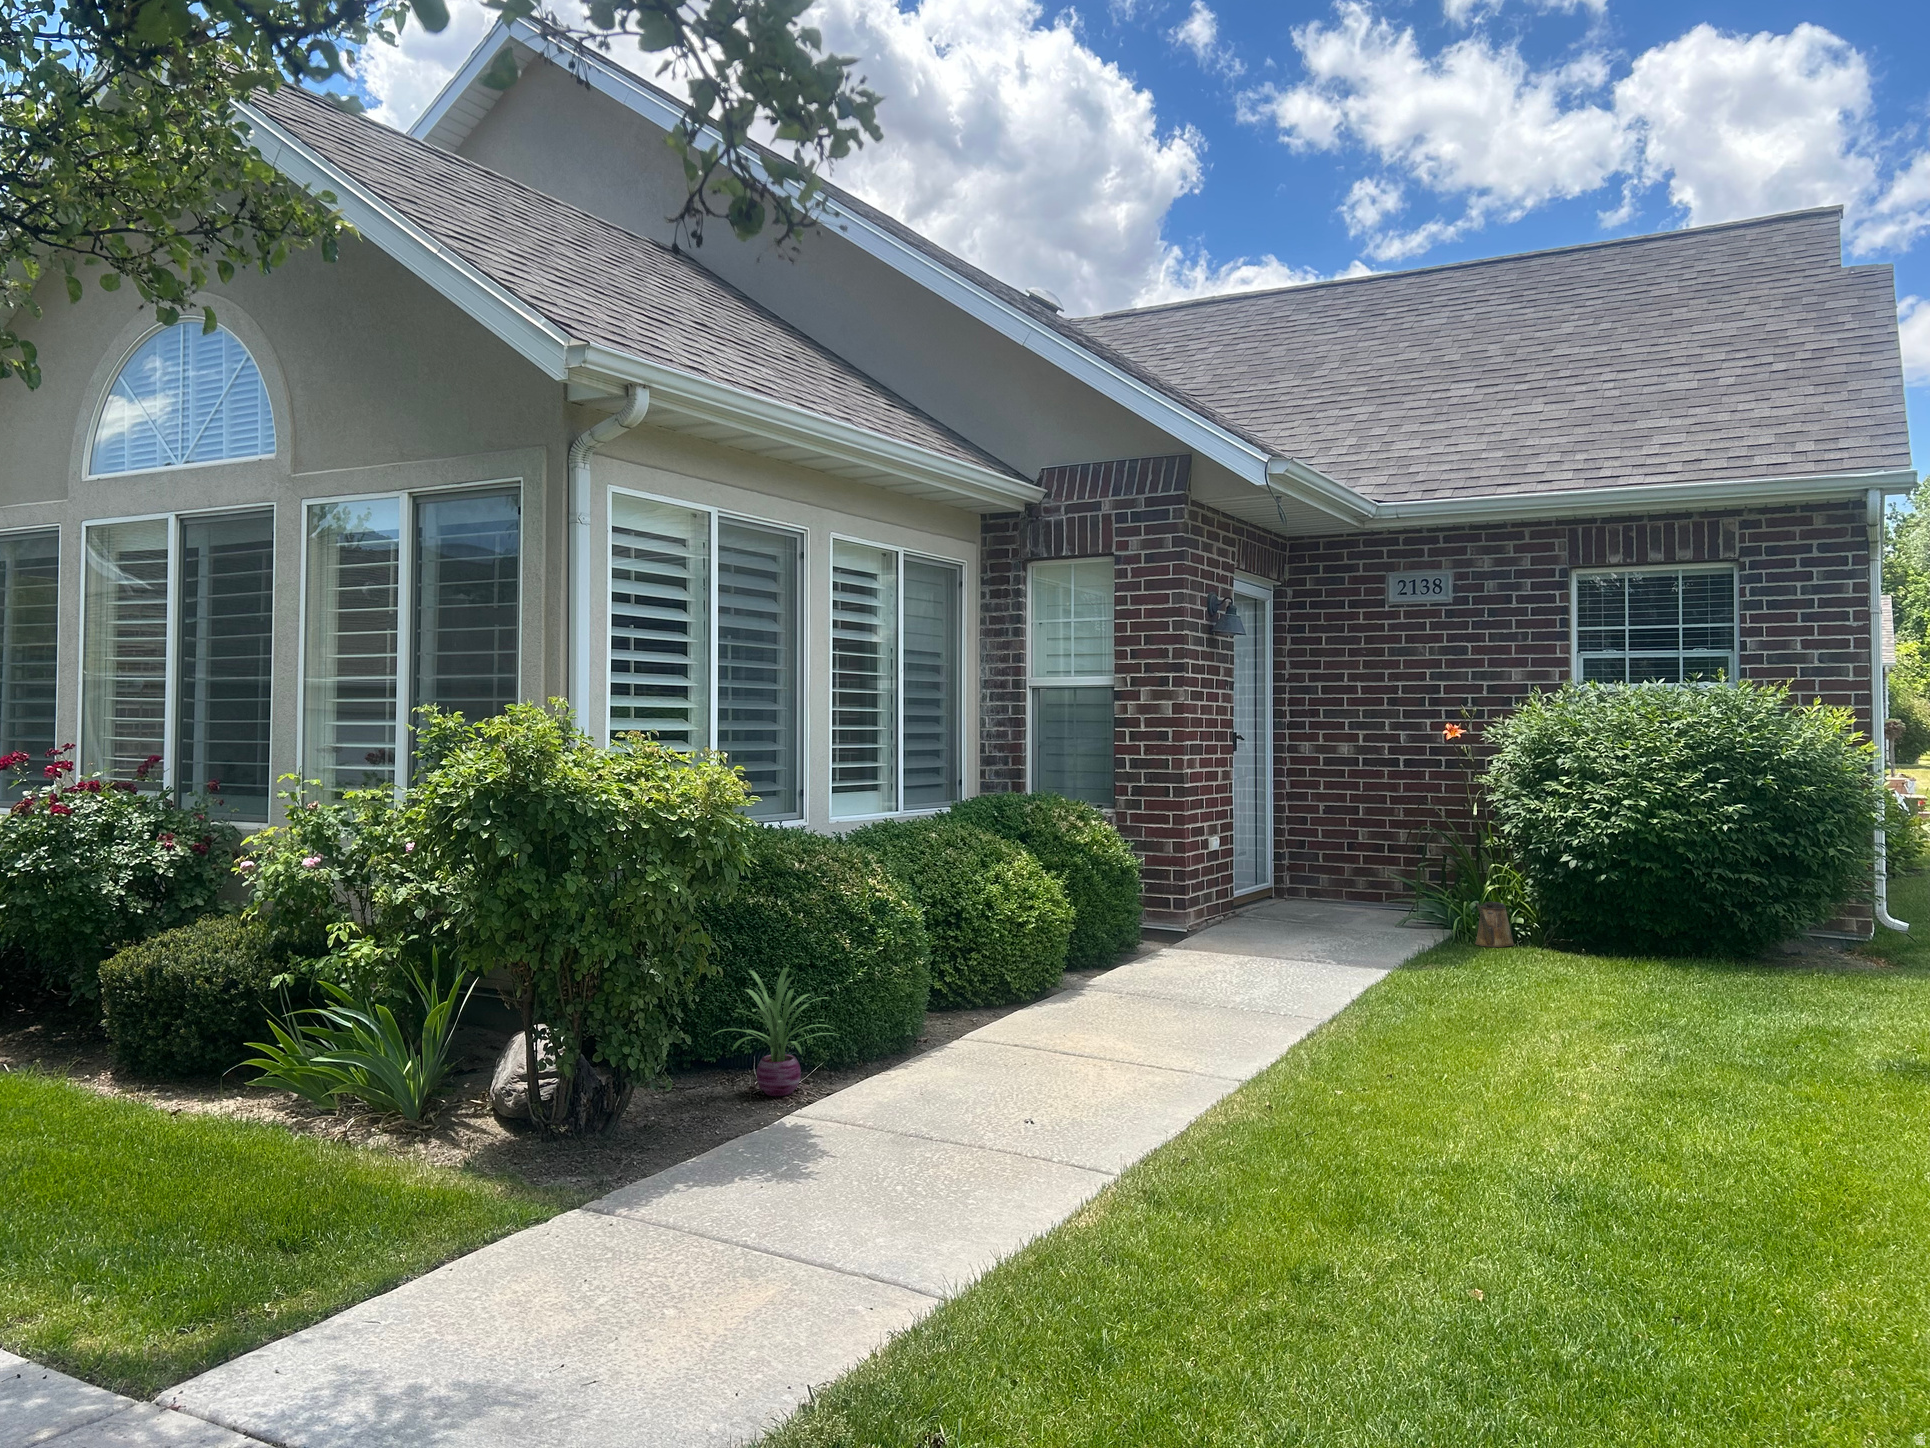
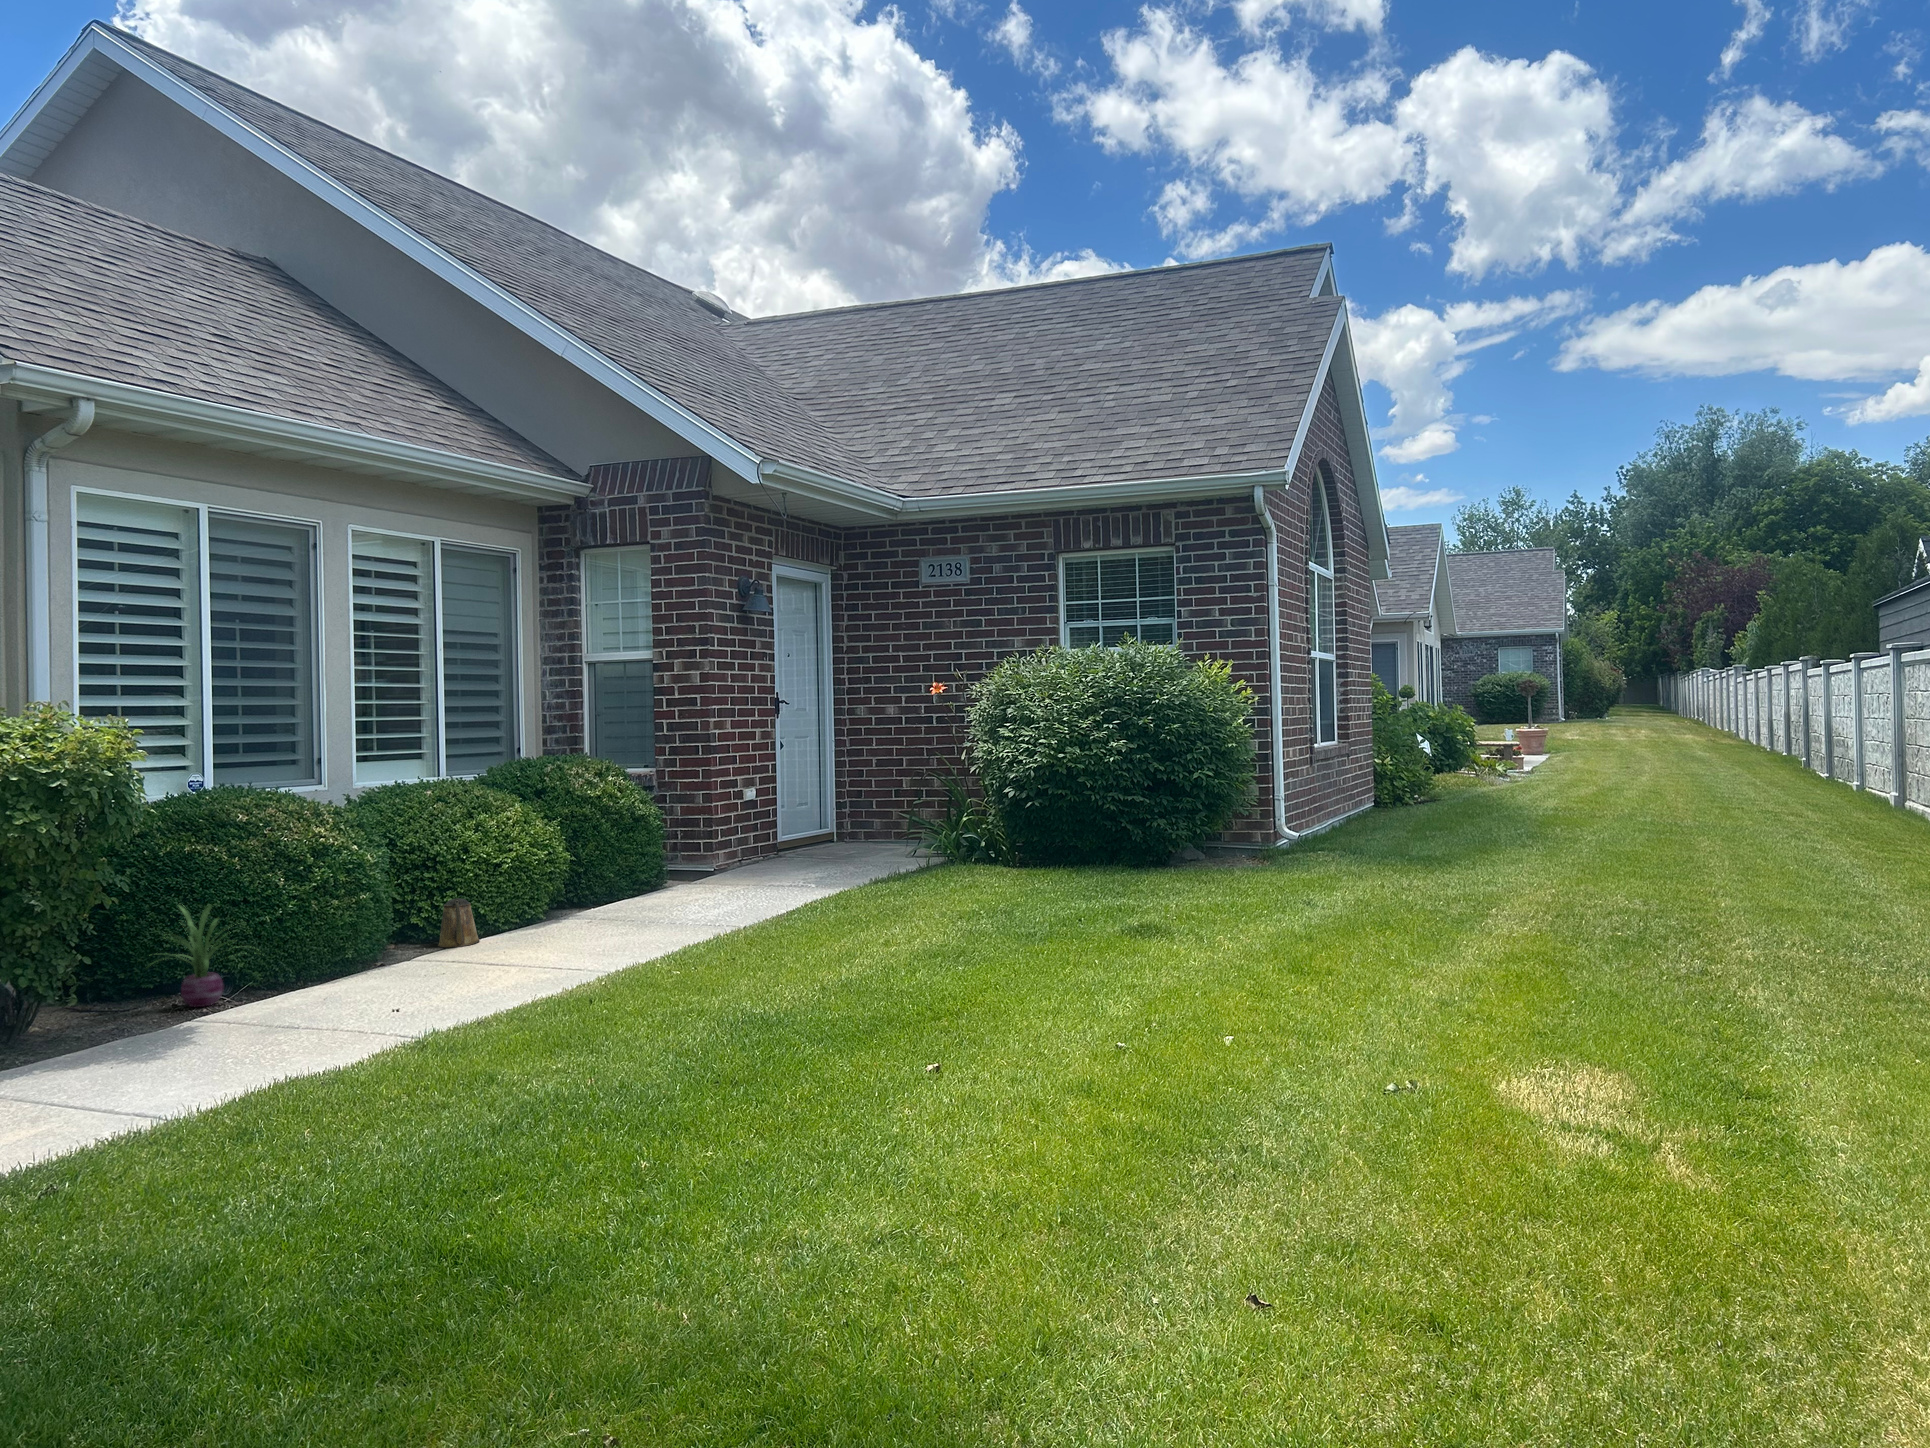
watering can: present [1475,902,1515,947] -> present [438,898,480,947]

